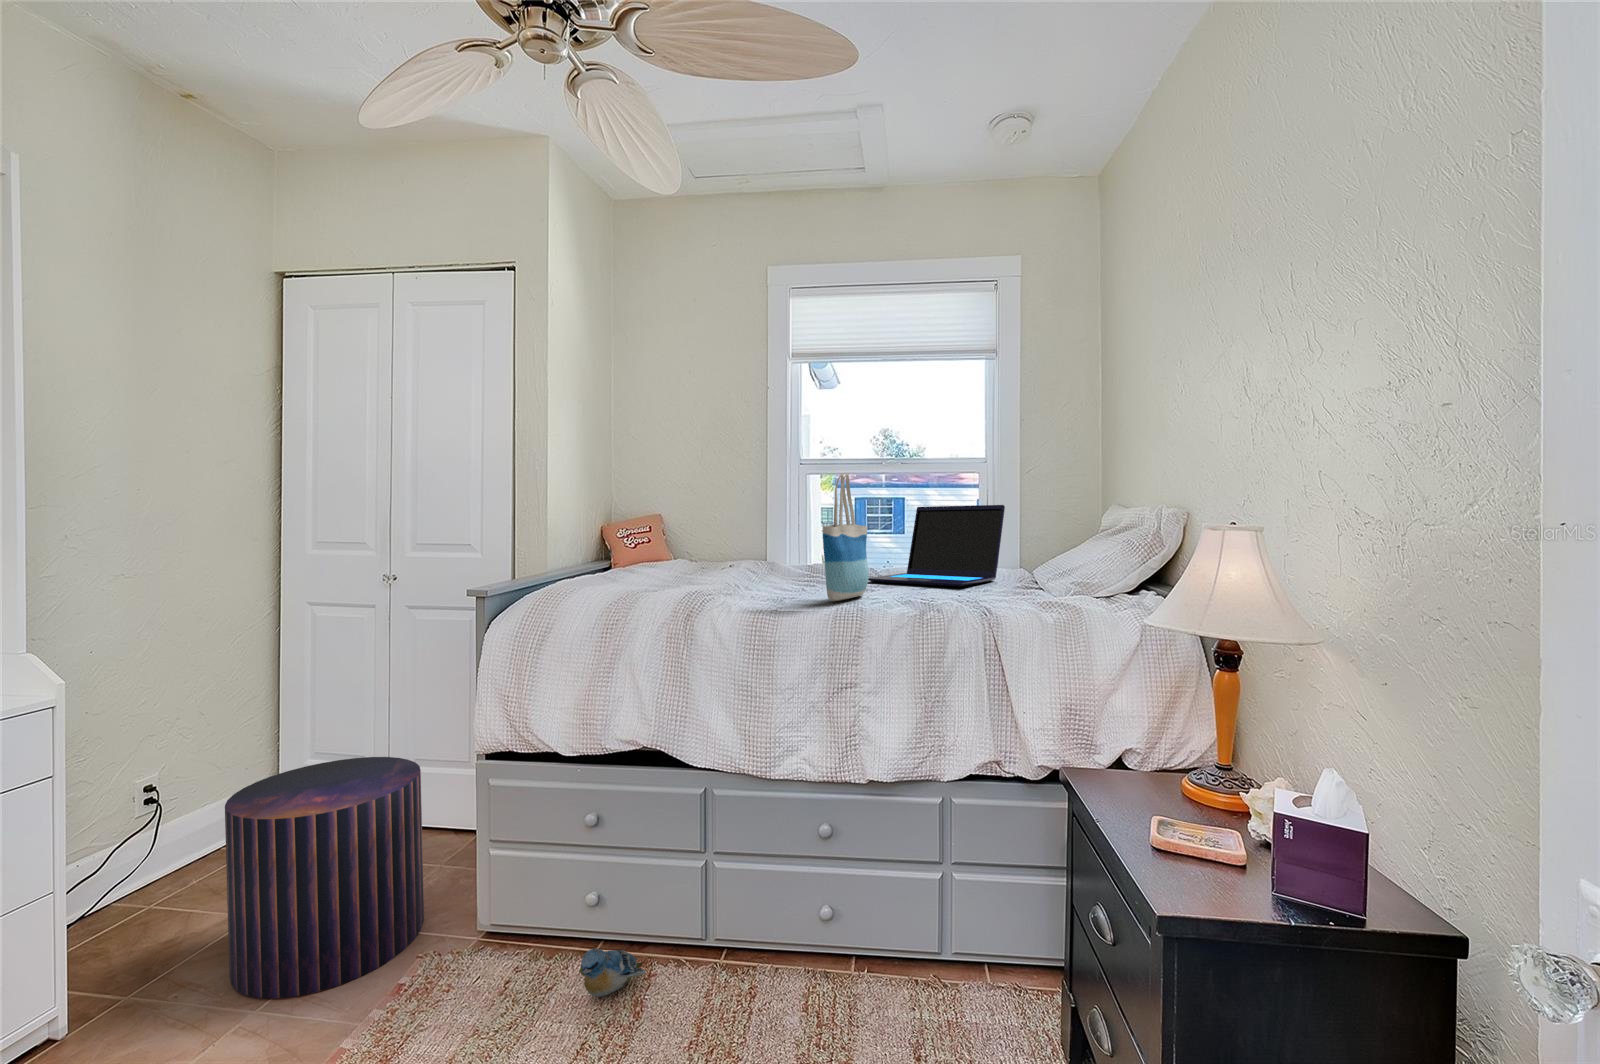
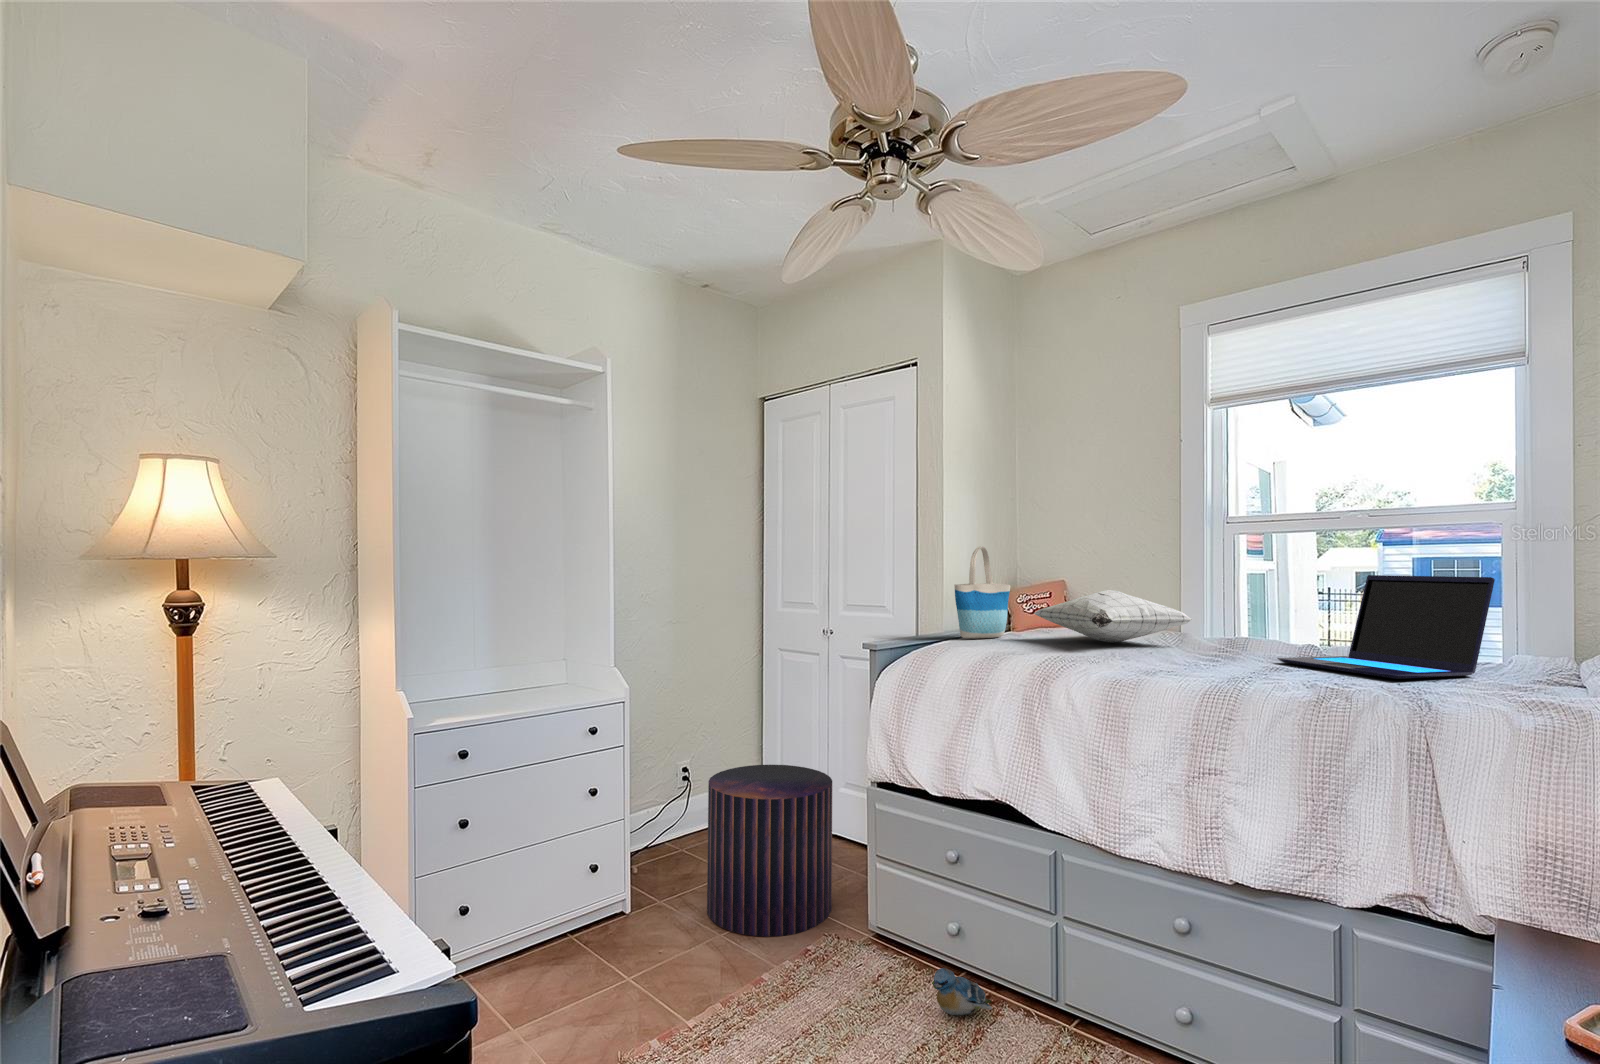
tote bag: present [823,473,869,601] -> present [954,546,1011,638]
pillow: none [644,526,788,577] -> present [1034,590,1192,643]

